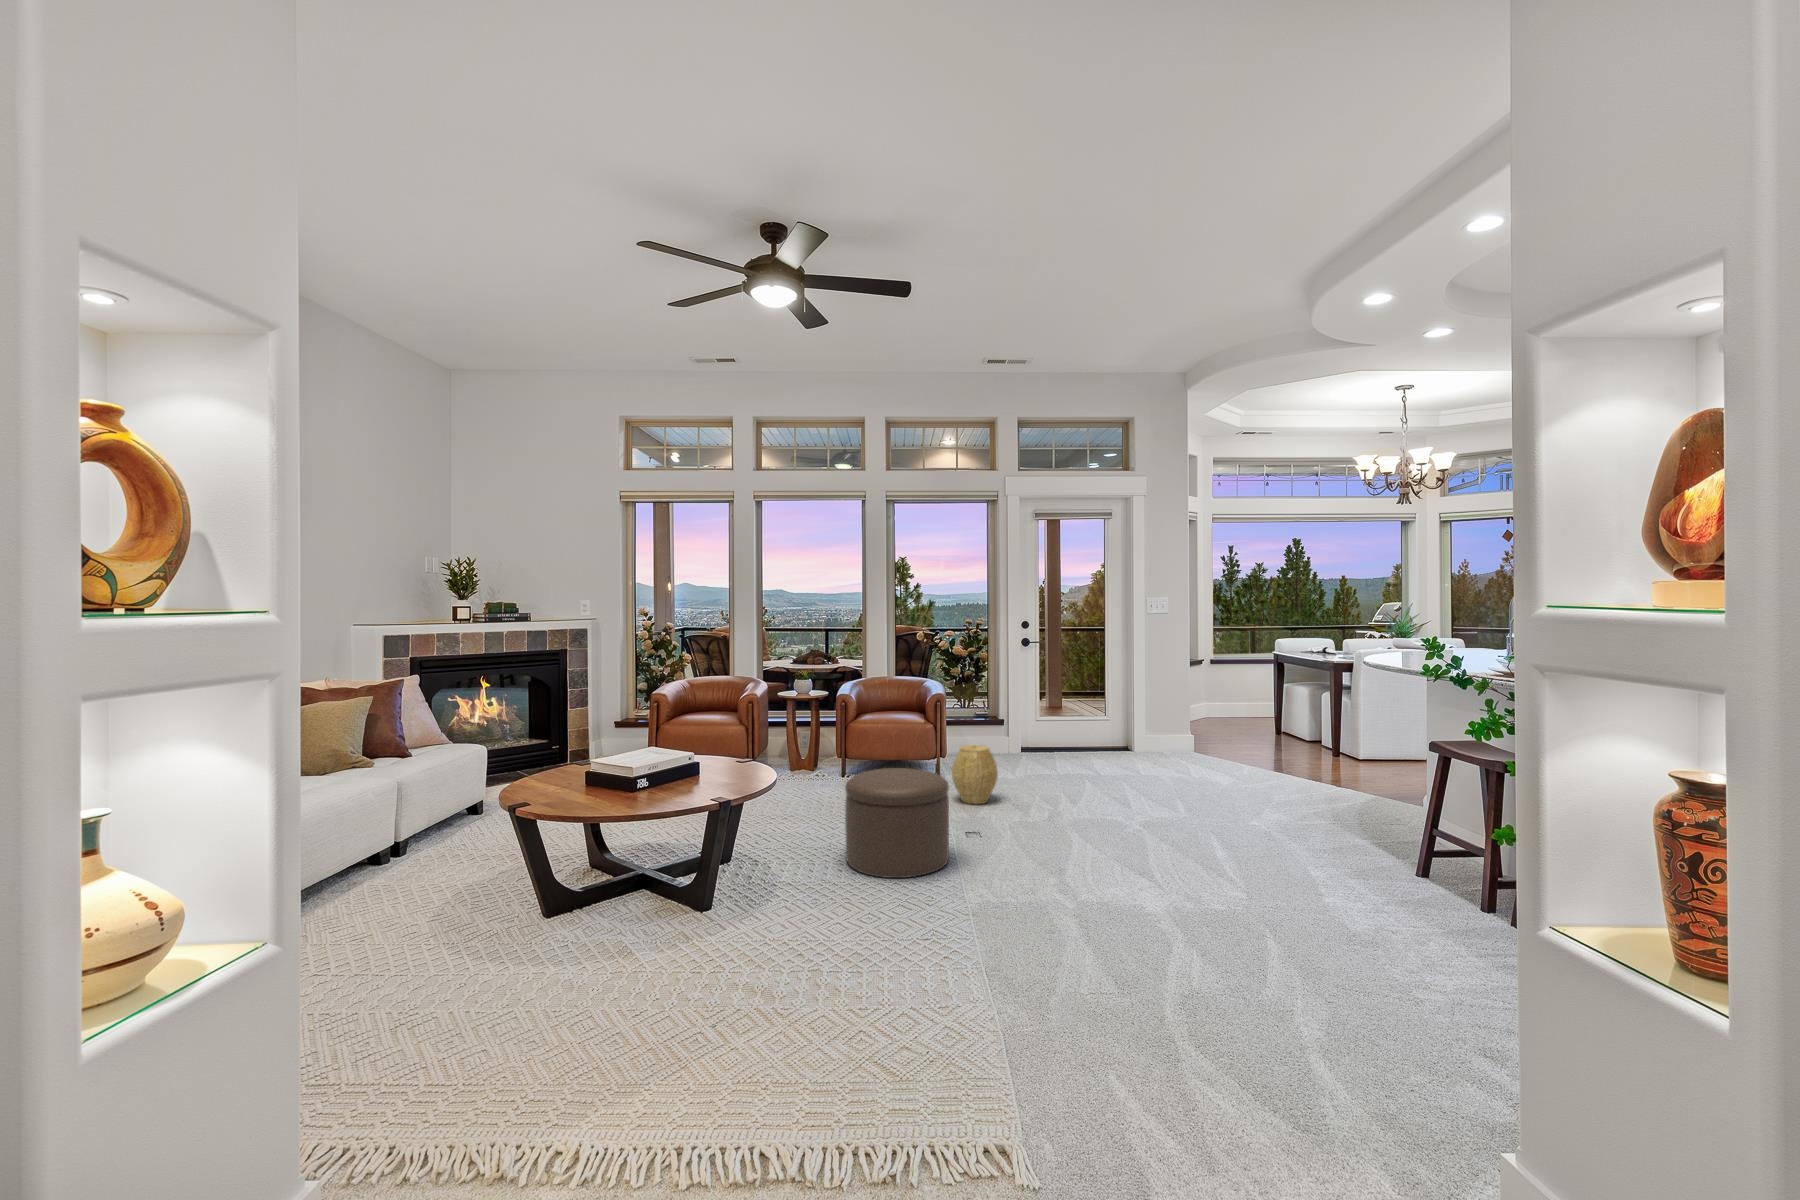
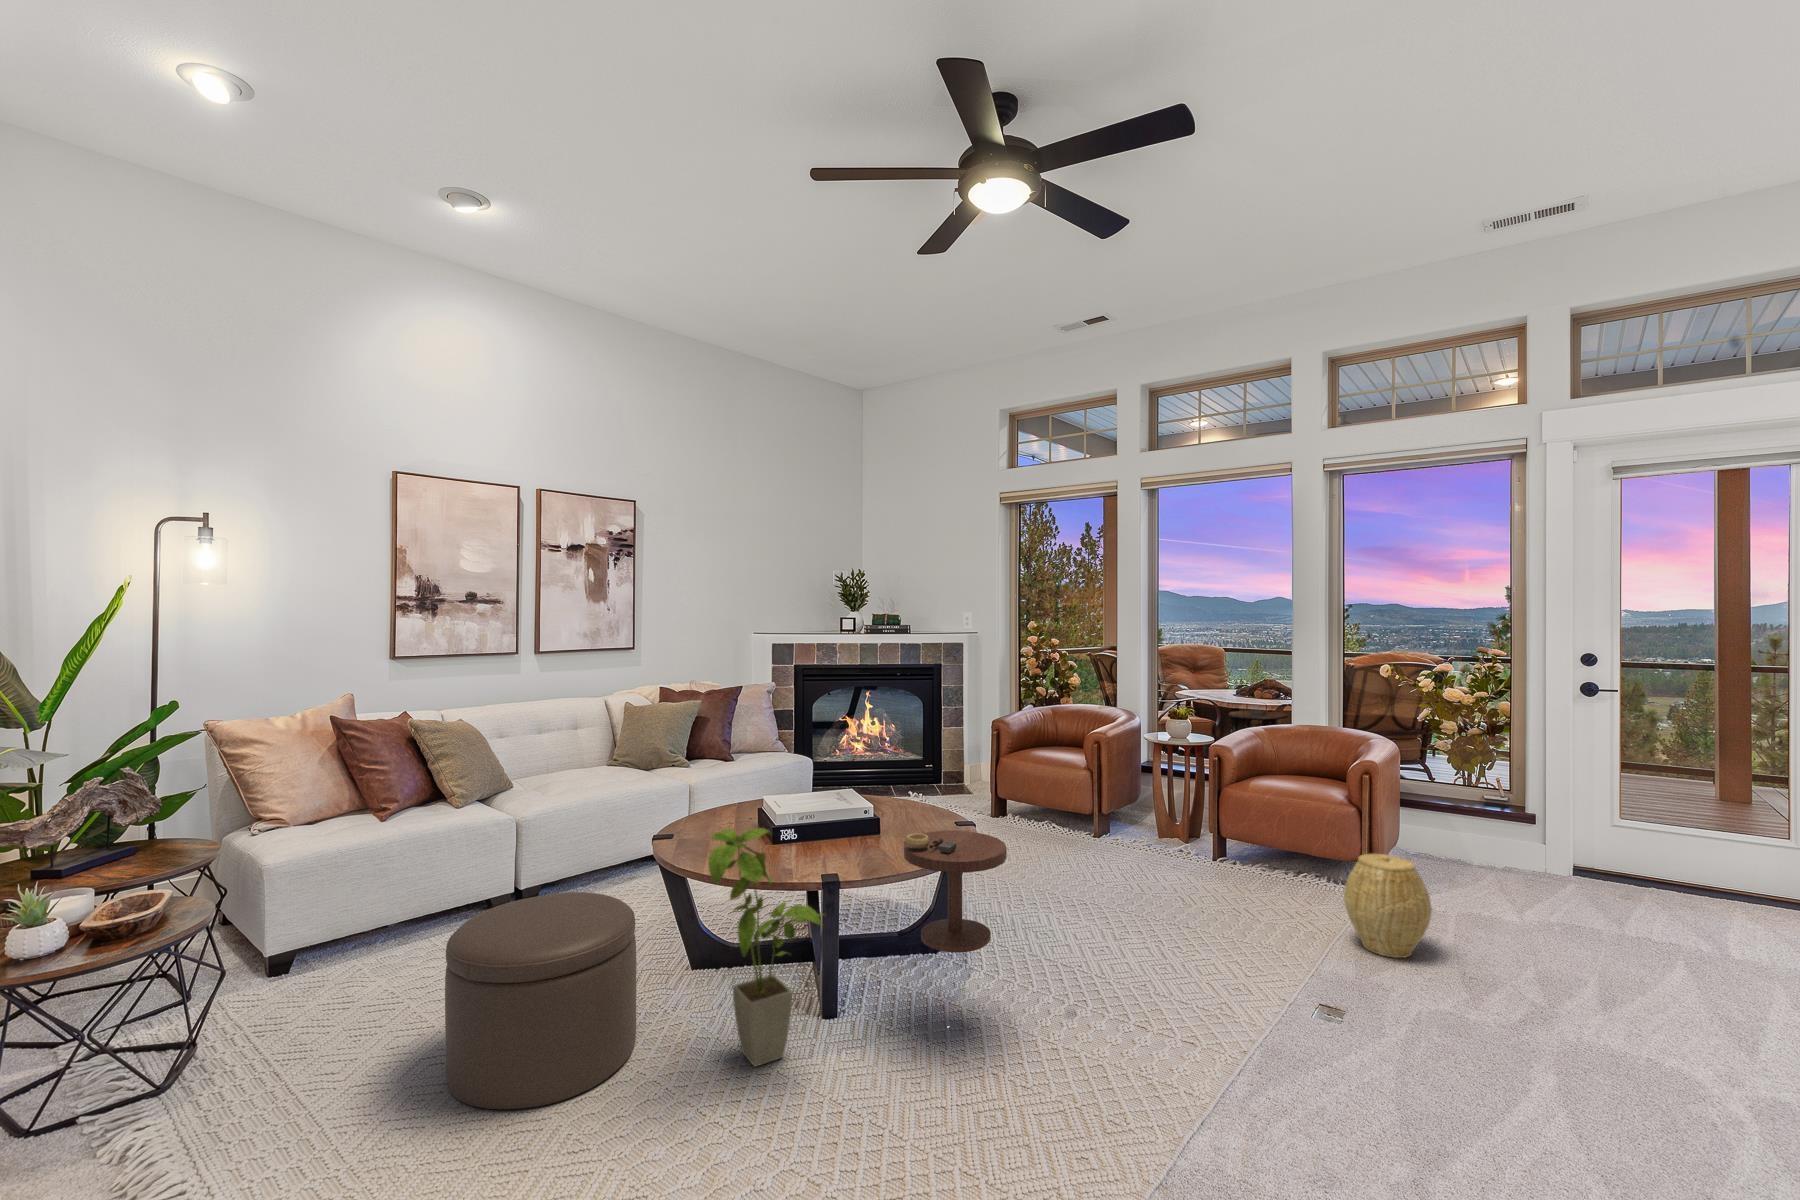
side table: none [755,755,830,893] -> present [904,831,1007,953]
house plant: none [651,764,751,947] -> present [709,828,823,1067]
ottoman: present [845,768,949,878] -> present [445,892,636,1109]

